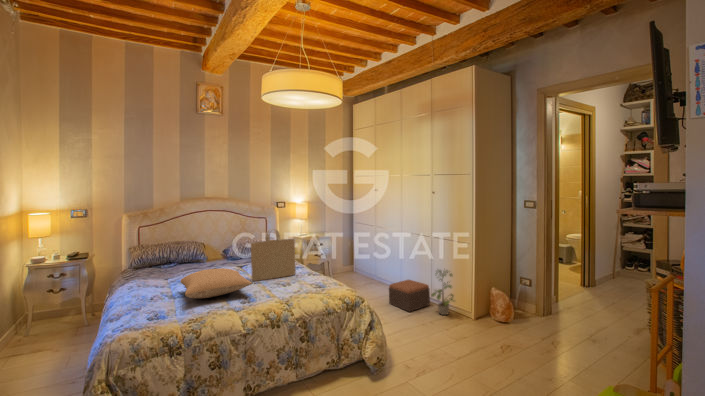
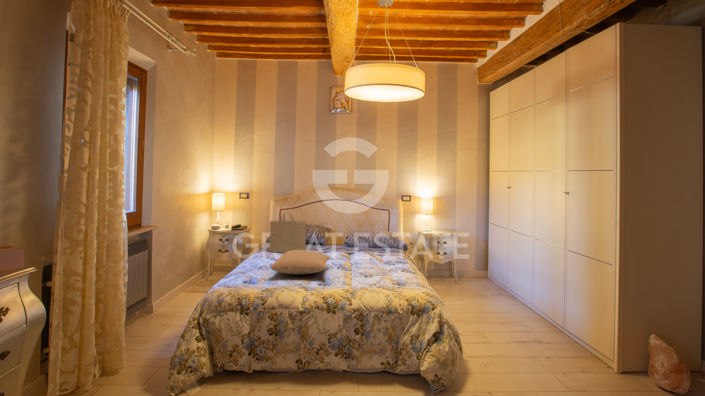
tote bag: present [251,229,296,281] -> present [269,212,306,253]
potted plant: present [432,270,453,315] -> none [560,292,593,357]
footstool: present [389,280,430,311] -> none [508,301,564,340]

